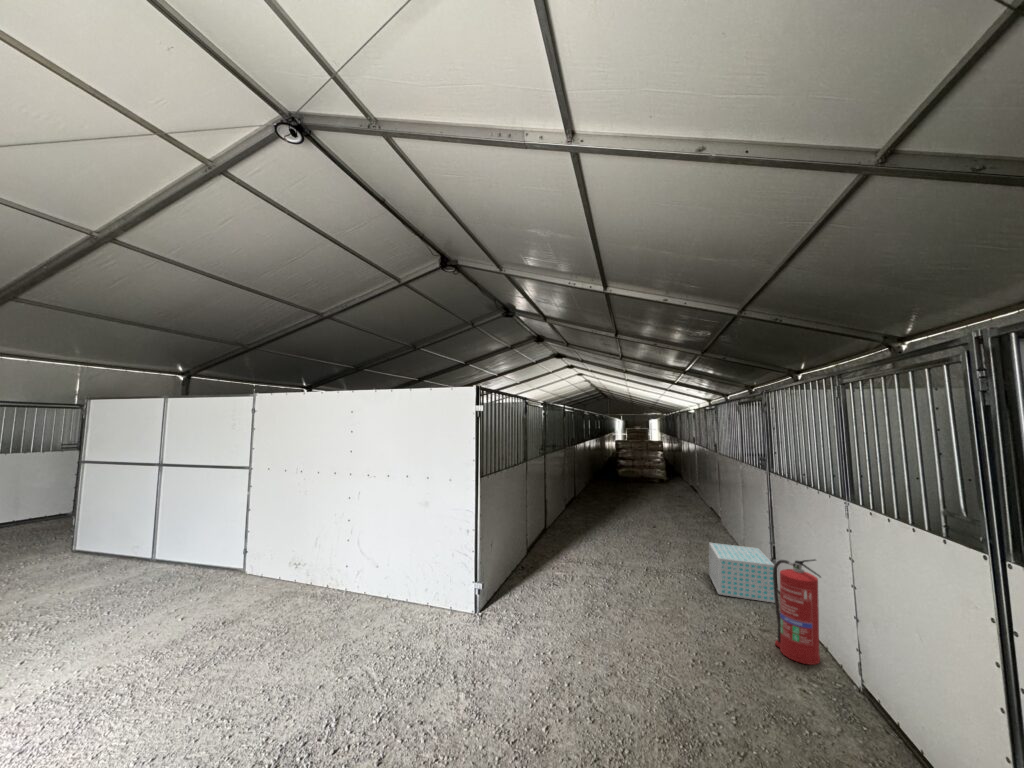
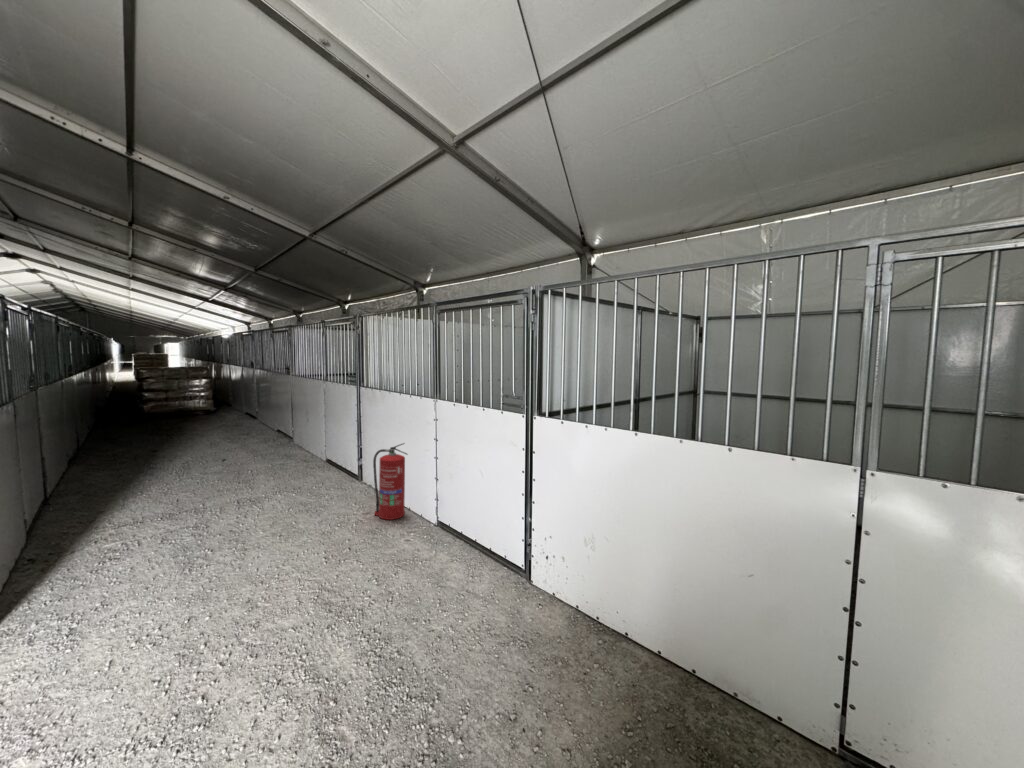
storage box: present [708,543,775,603] -> none [300,449,361,496]

